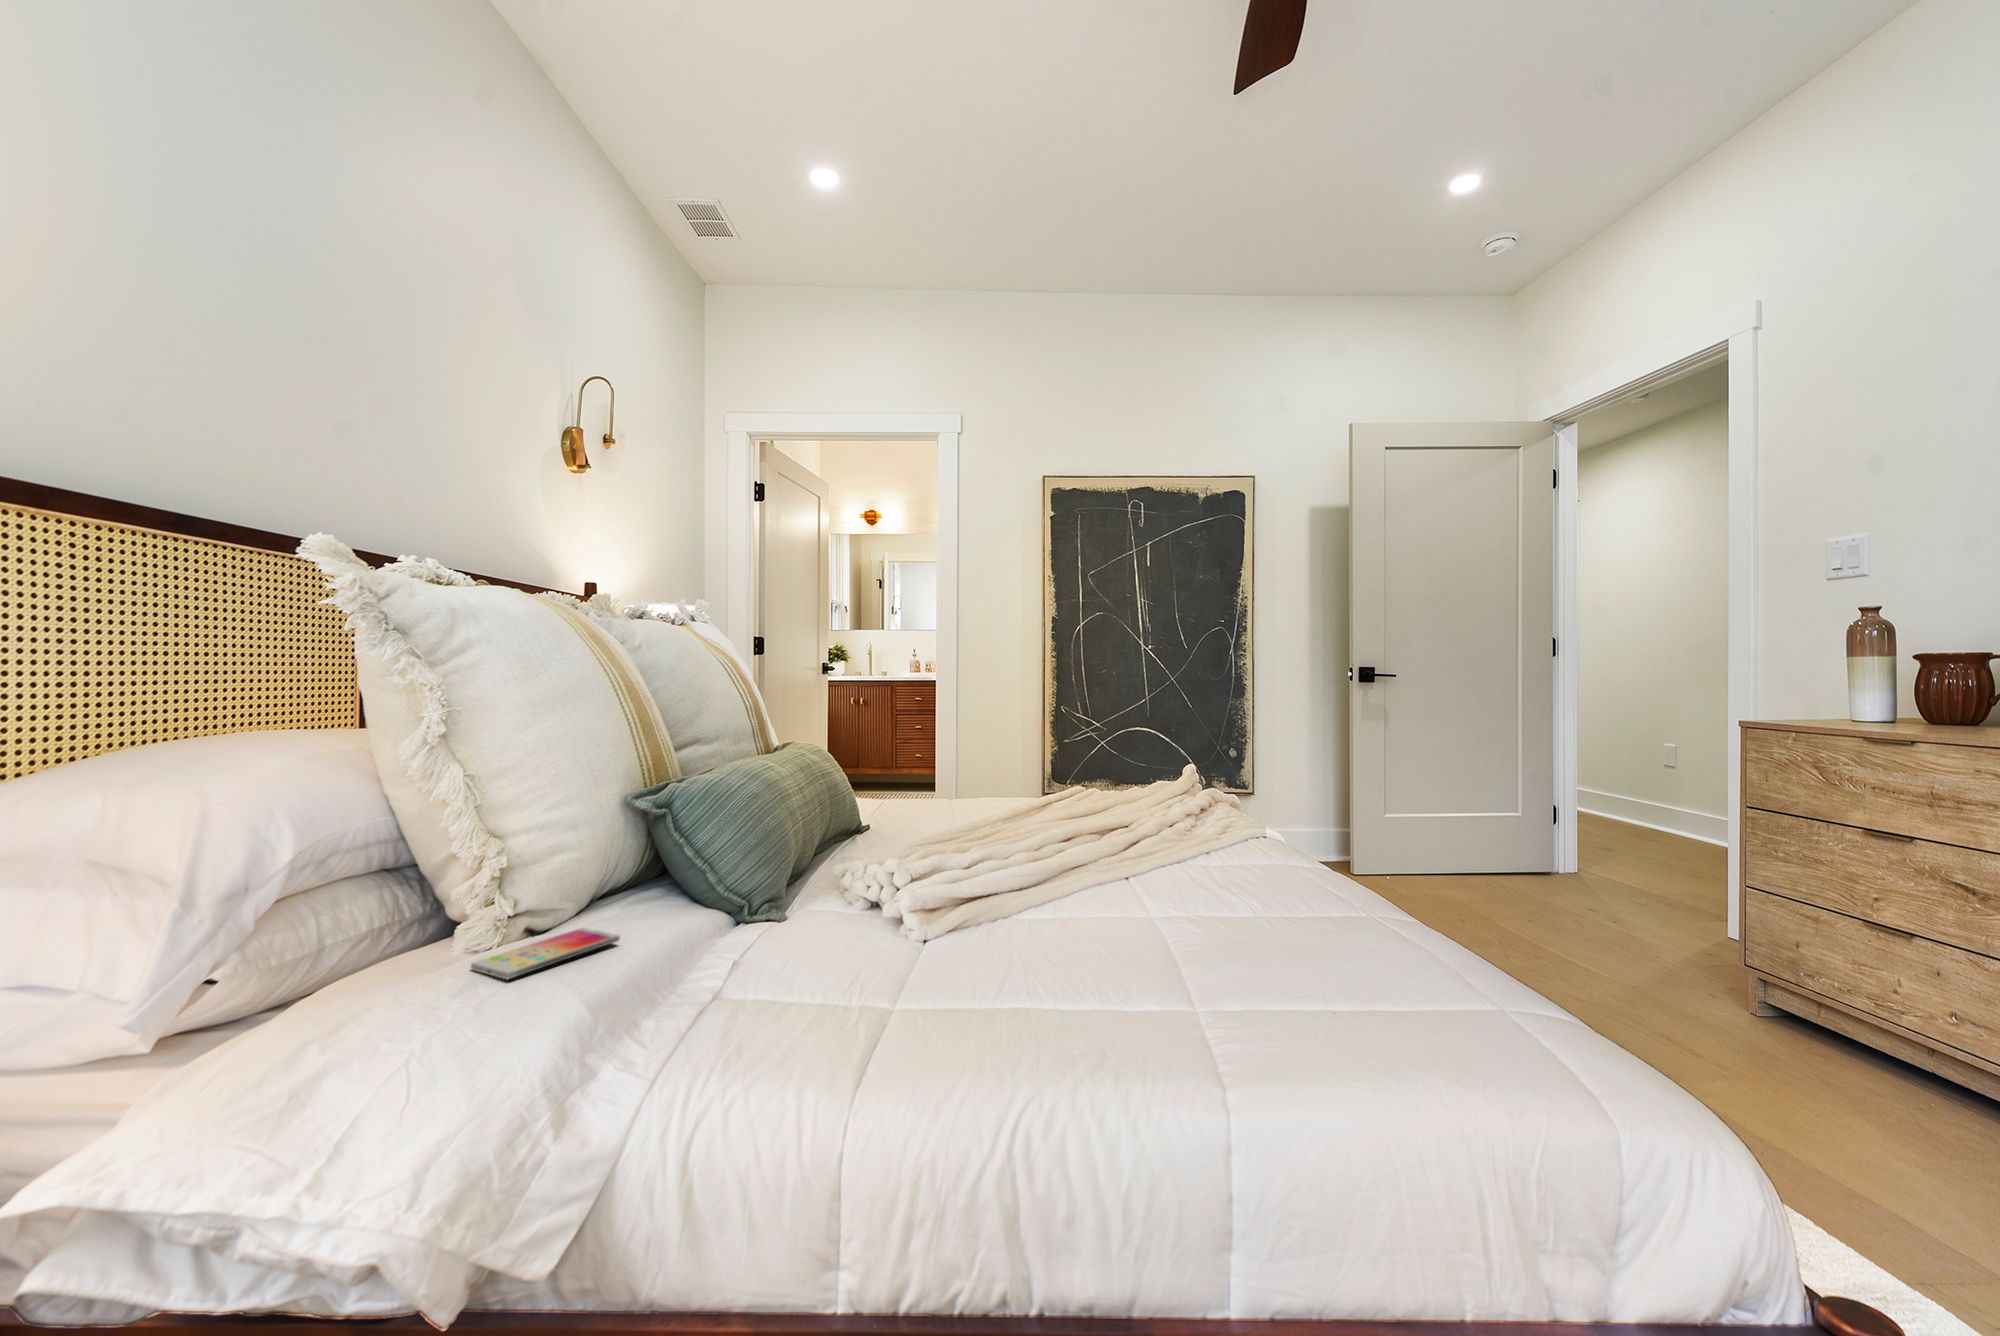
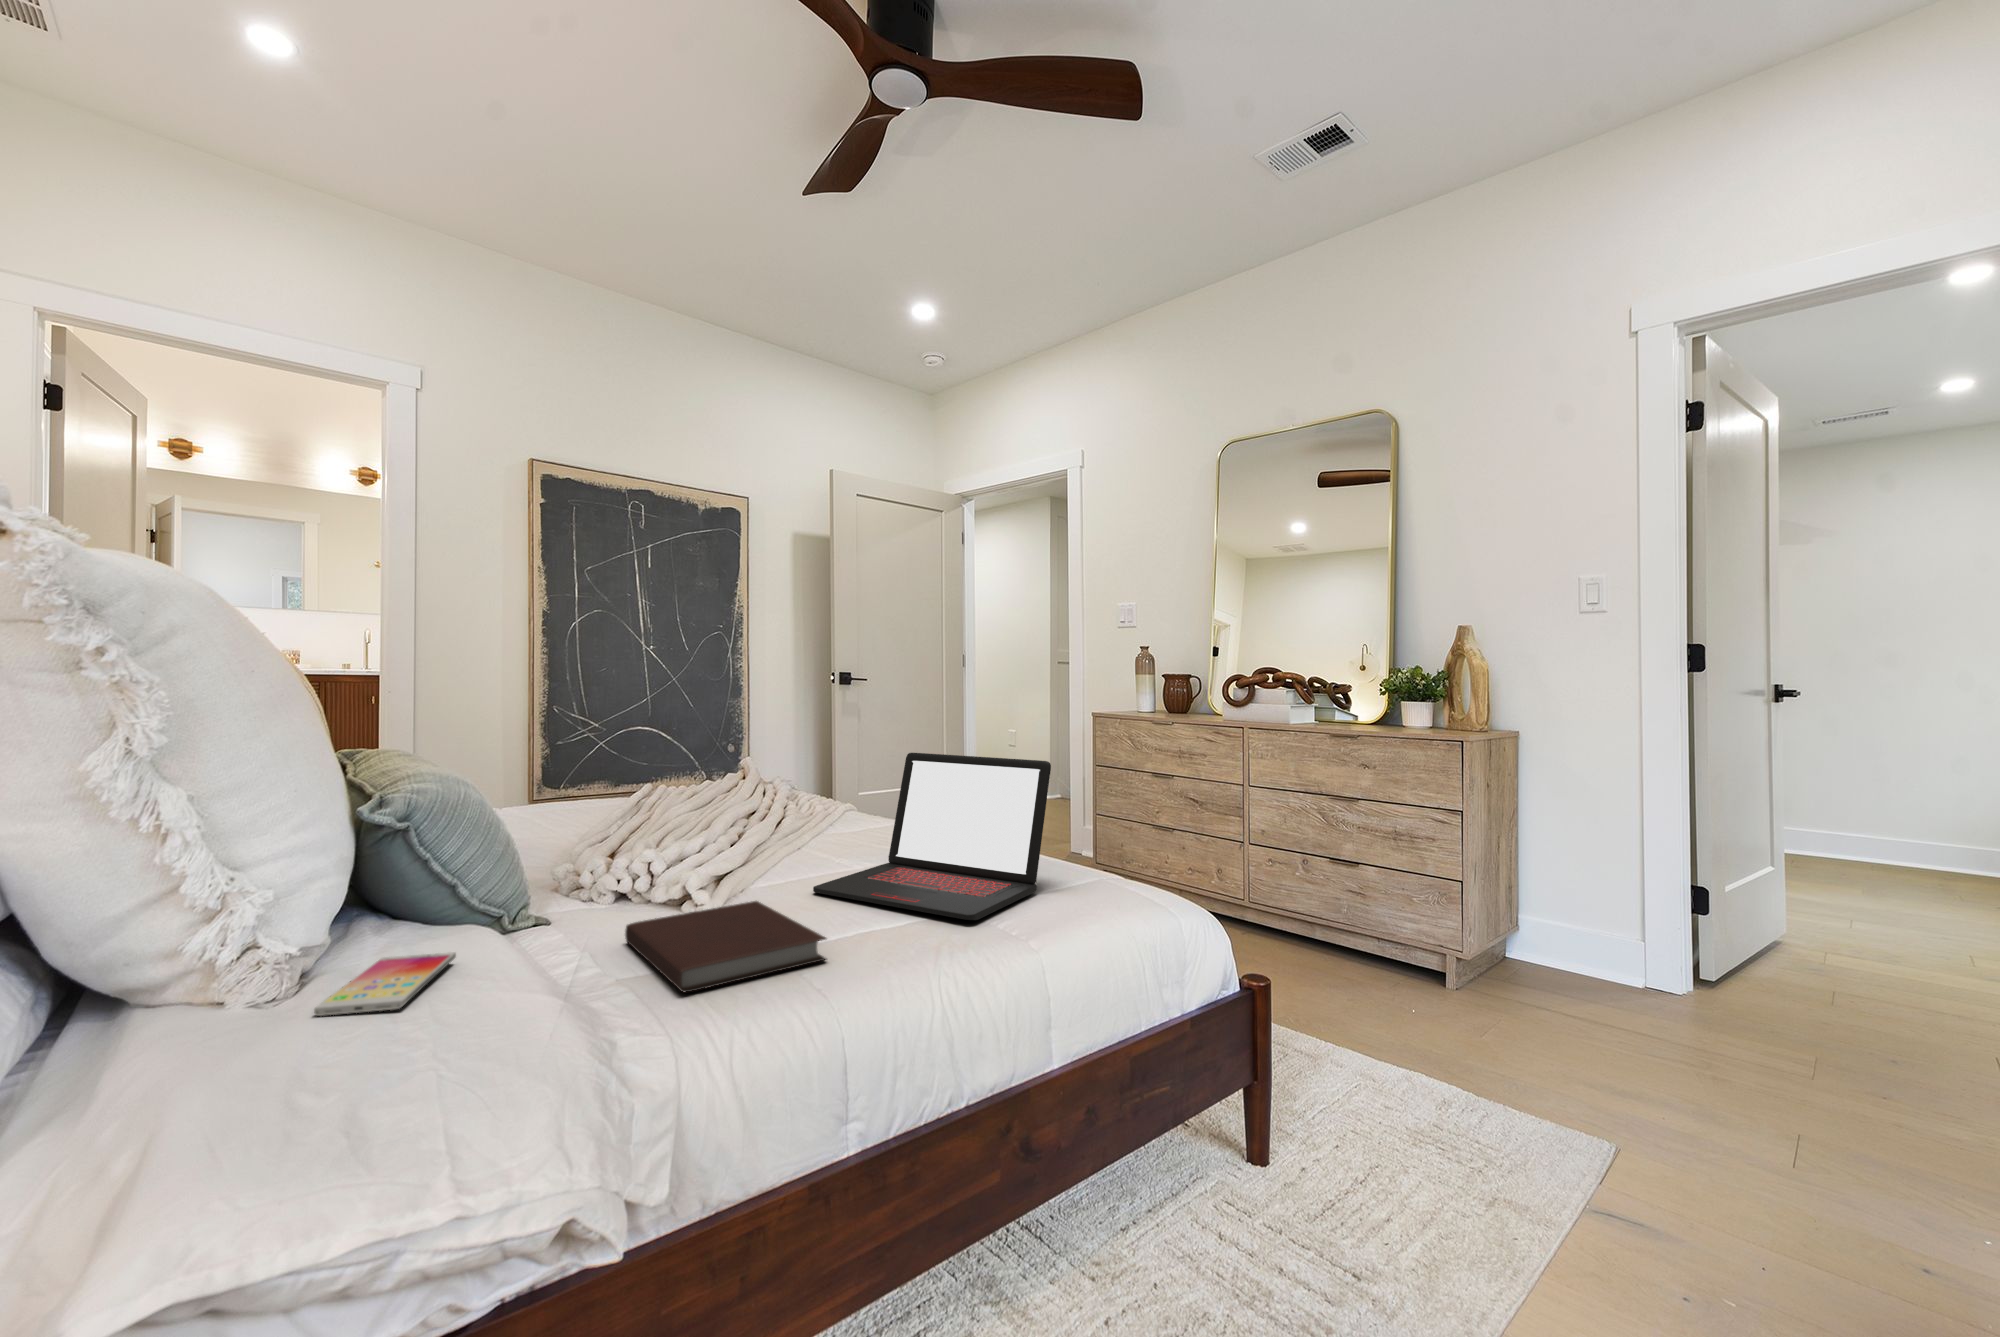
laptop: none [1033,776,1345,1031] -> present [813,753,1051,920]
notebook: none [727,936,935,1034] -> present [625,901,826,992]

